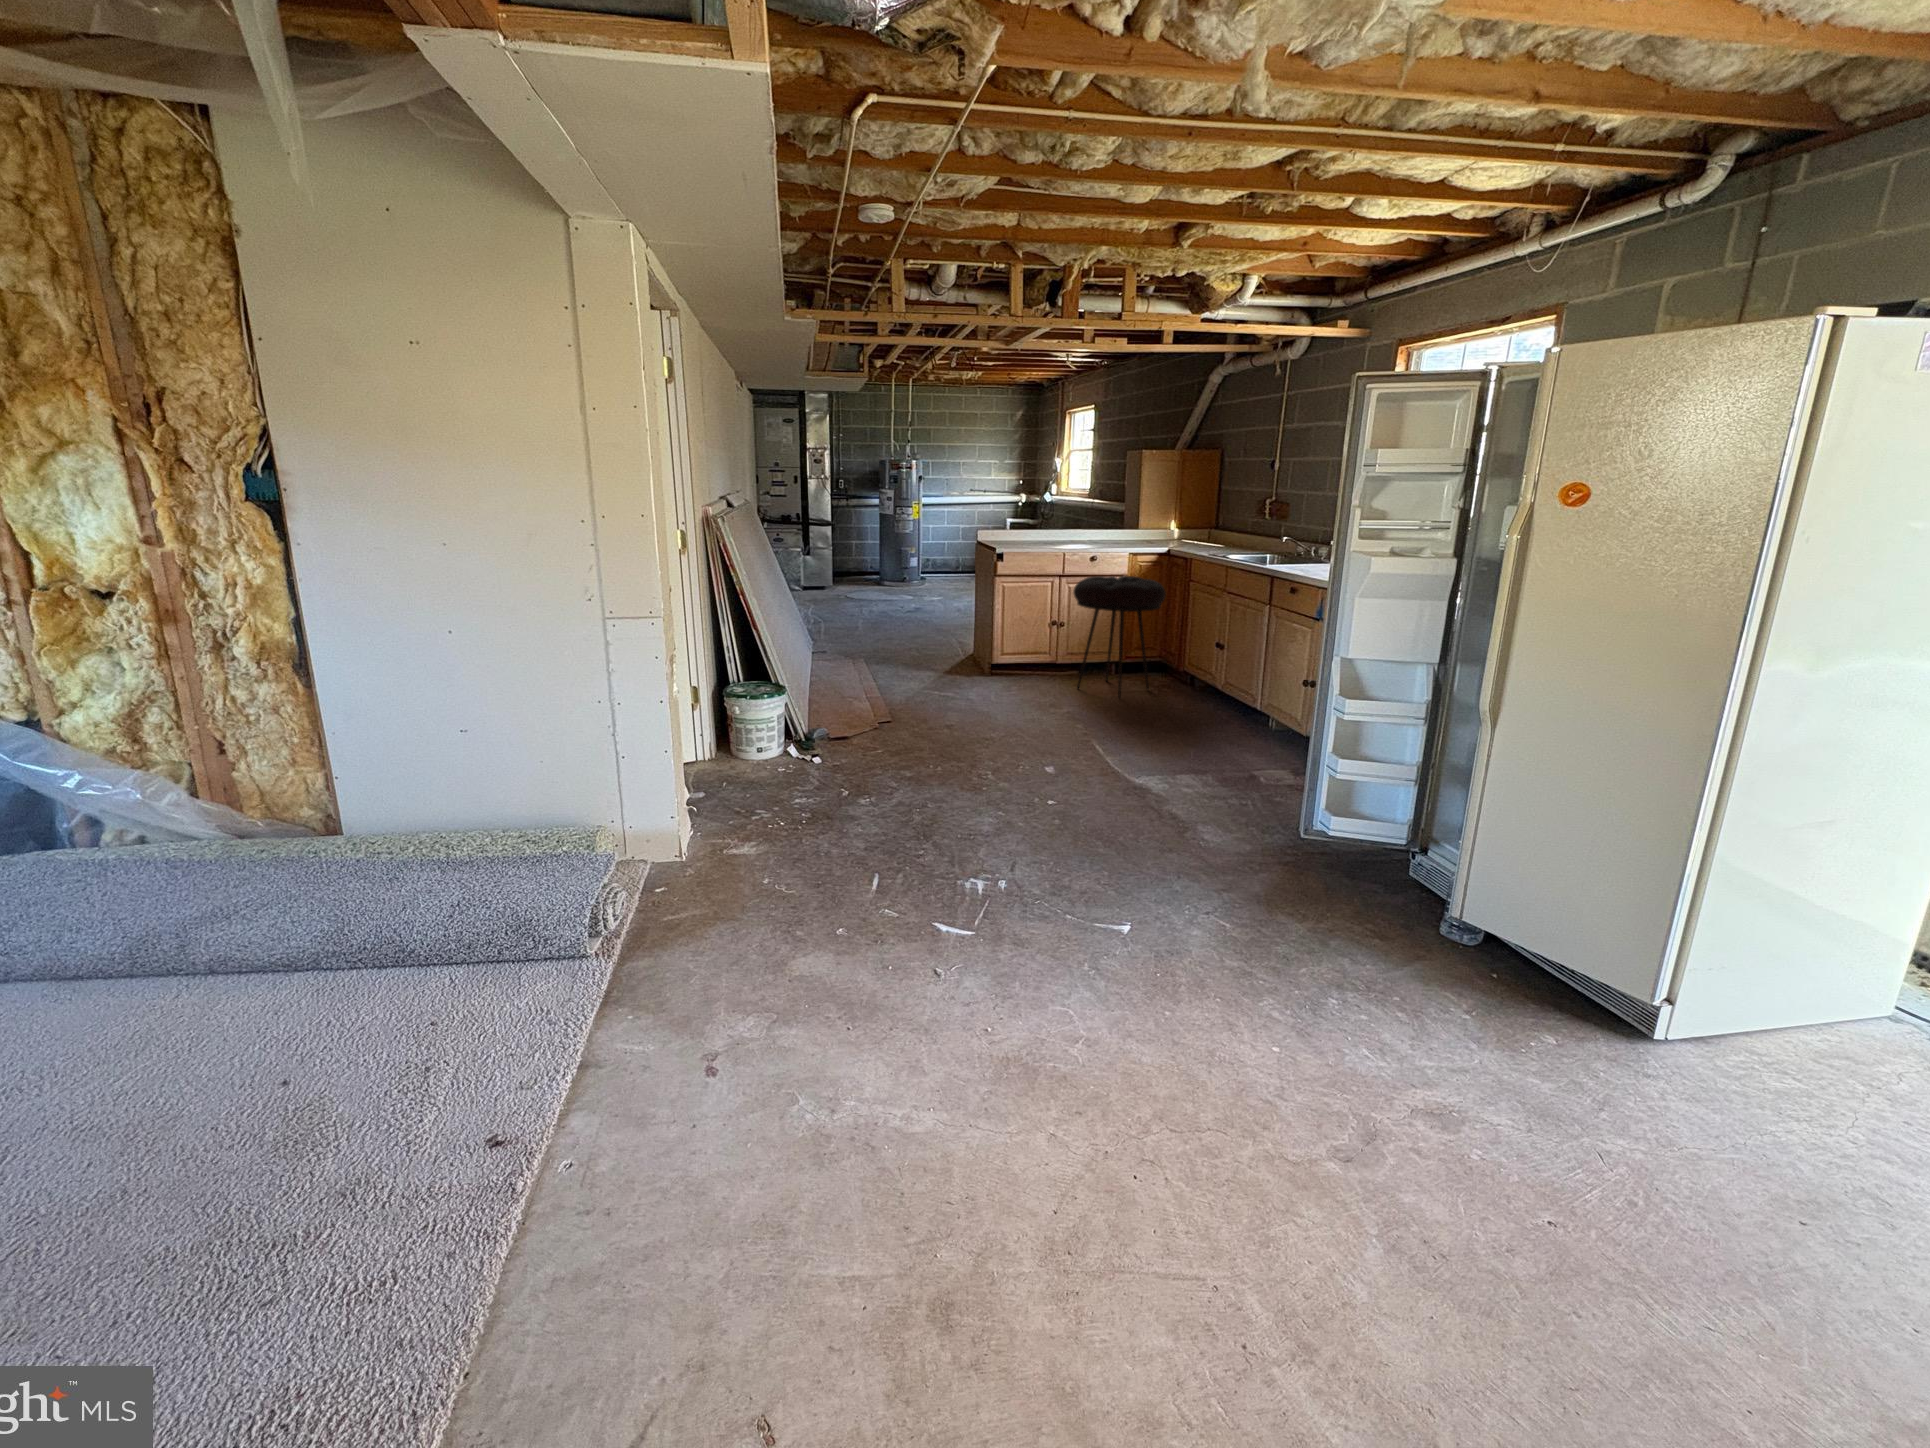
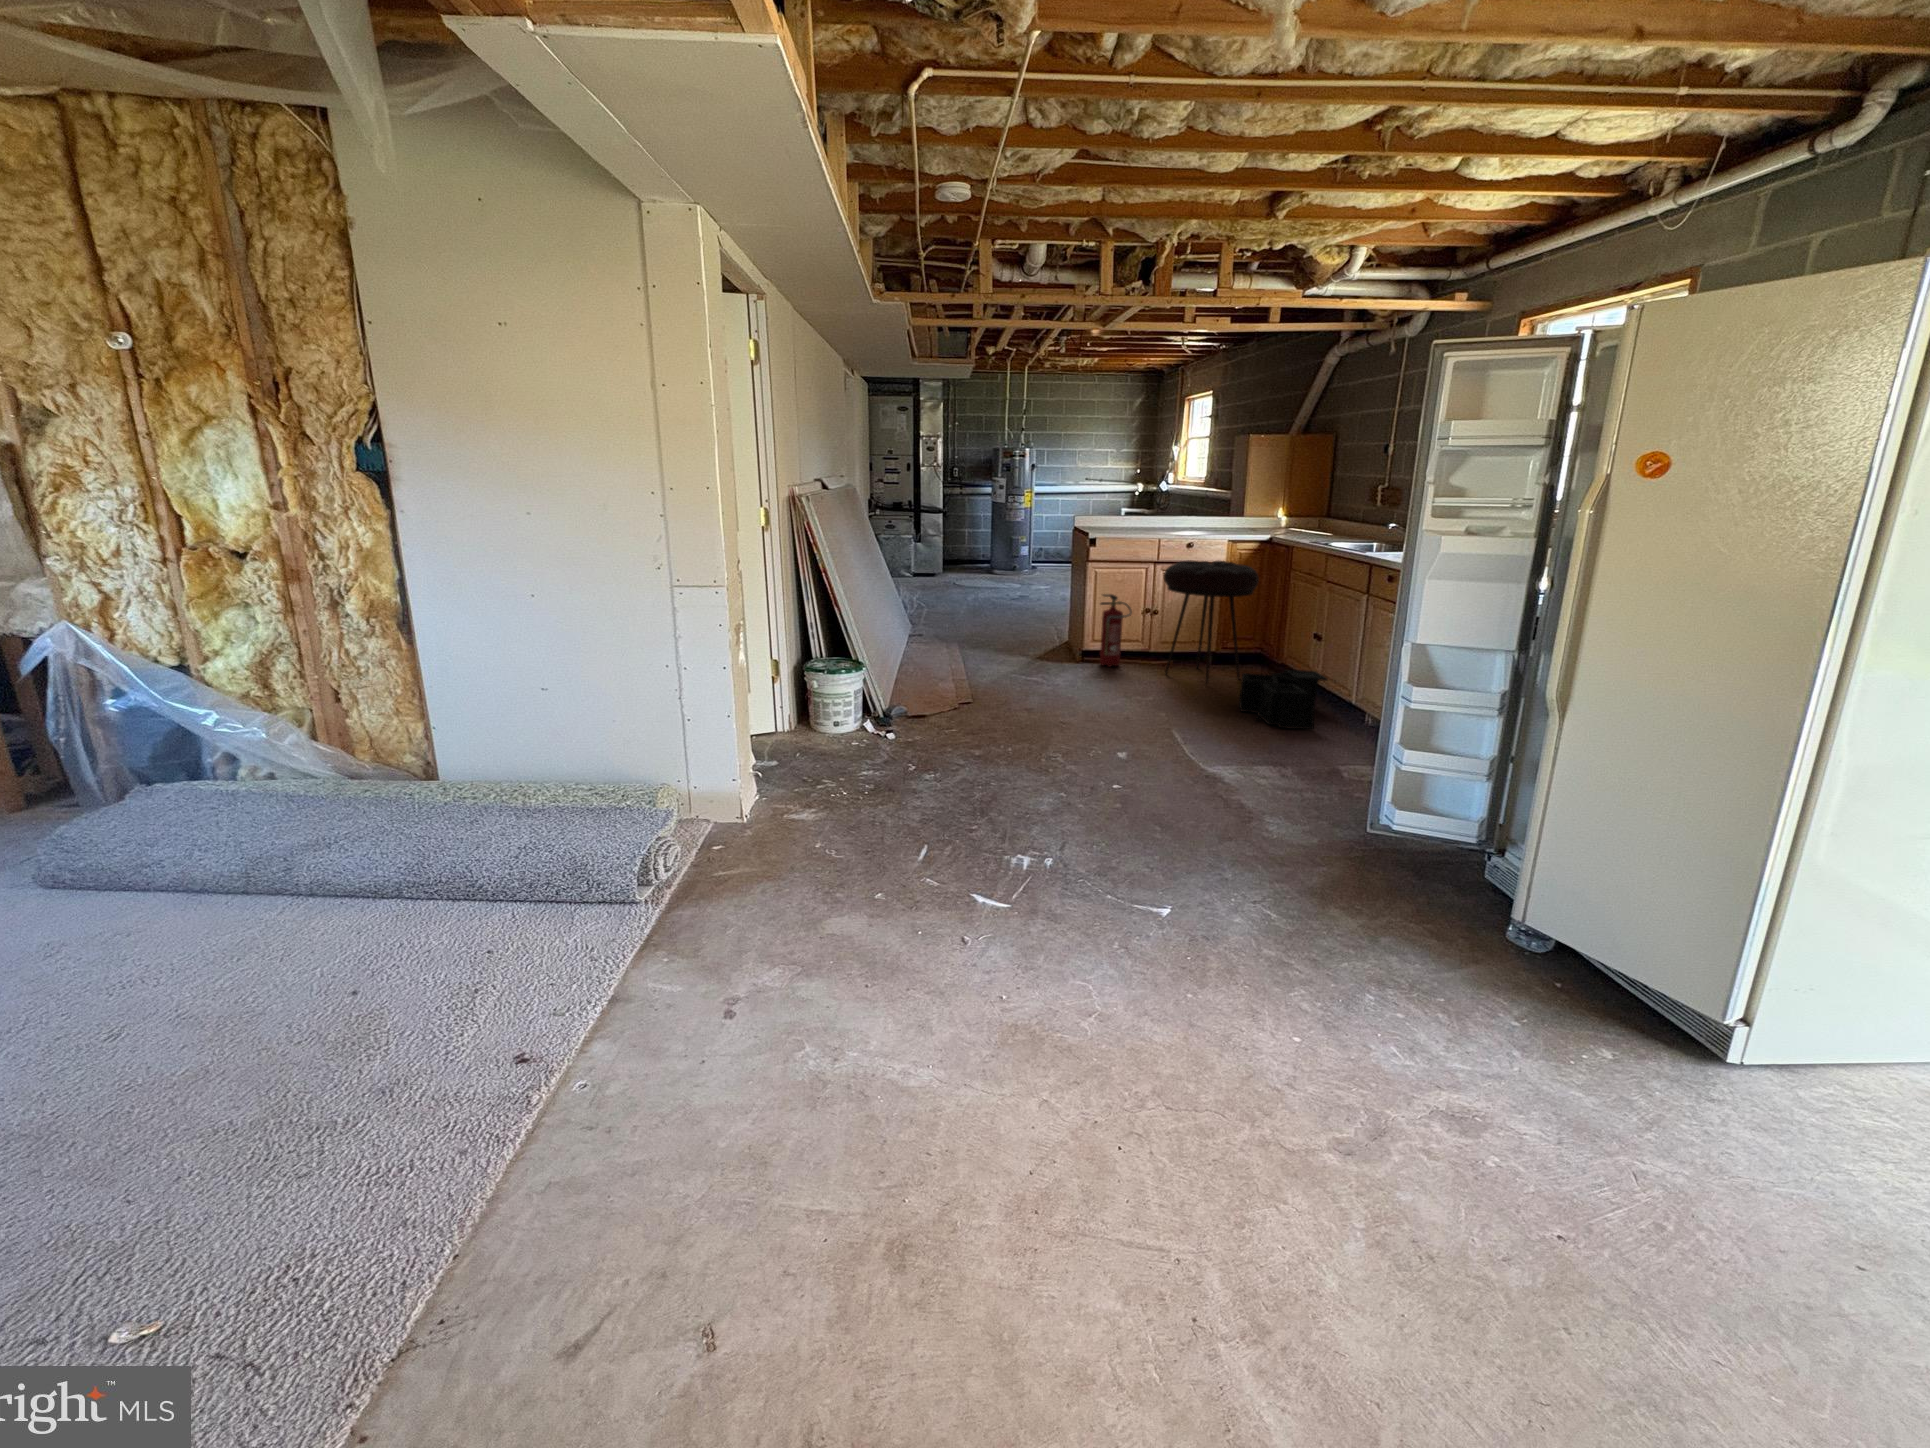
fire extinguisher: none [1010,610,1042,683] -> present [1100,594,1132,667]
storage bin: none [1154,682,1238,740] -> present [1239,670,1327,729]

